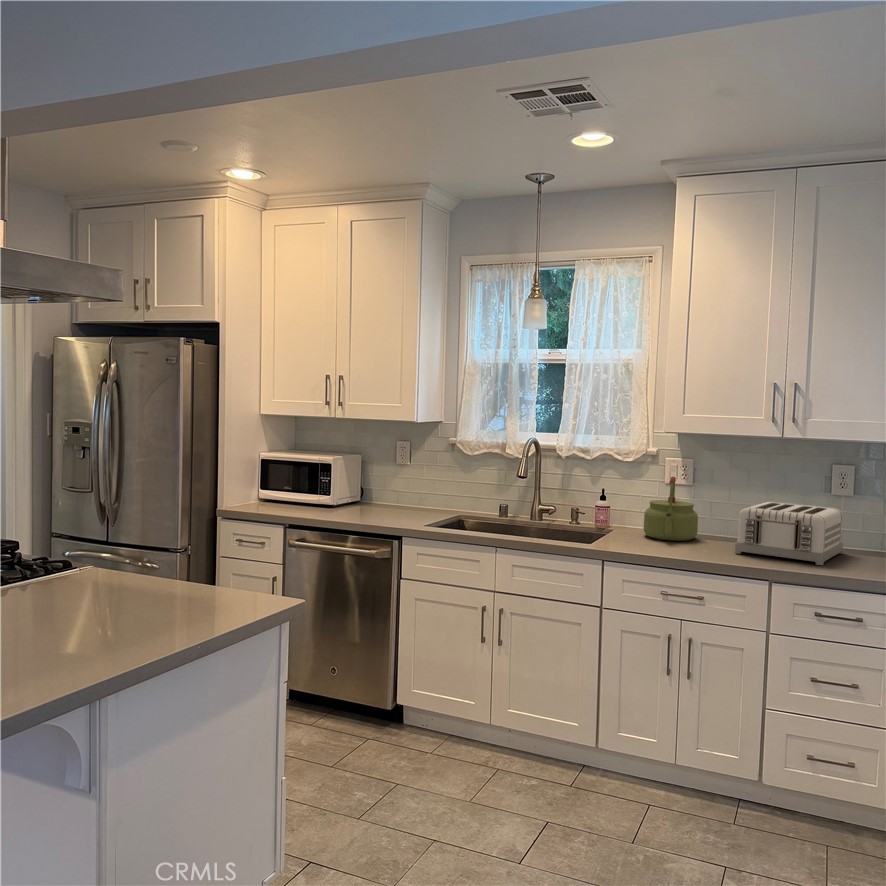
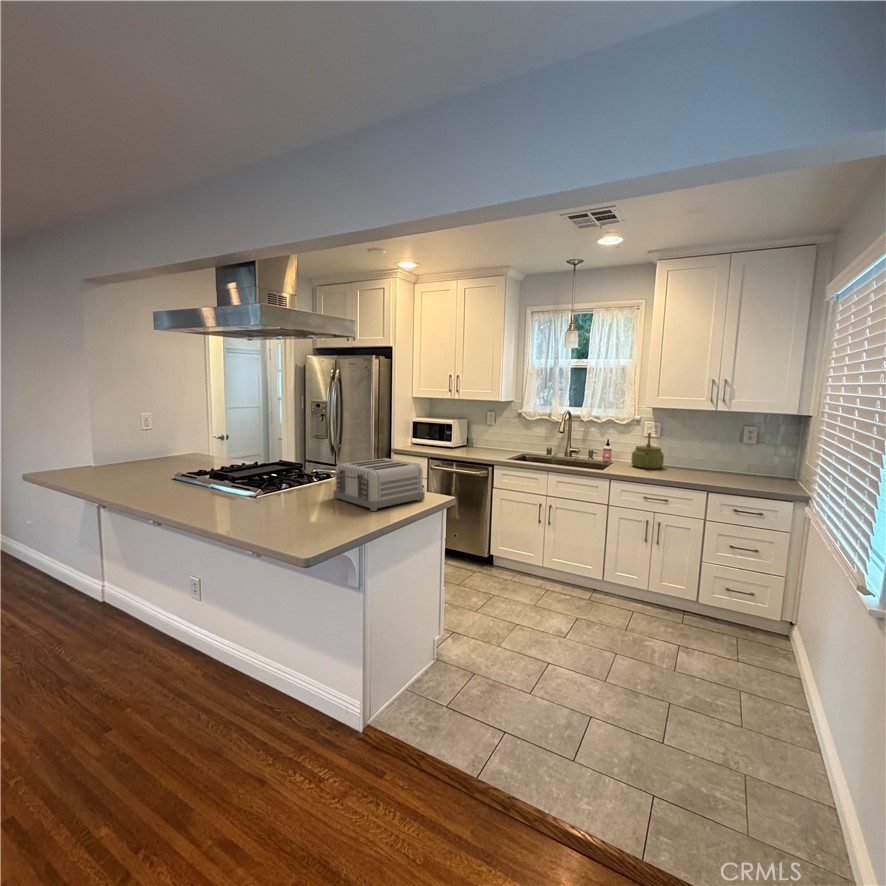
toaster: present [735,501,843,565] -> present [333,458,425,511]

